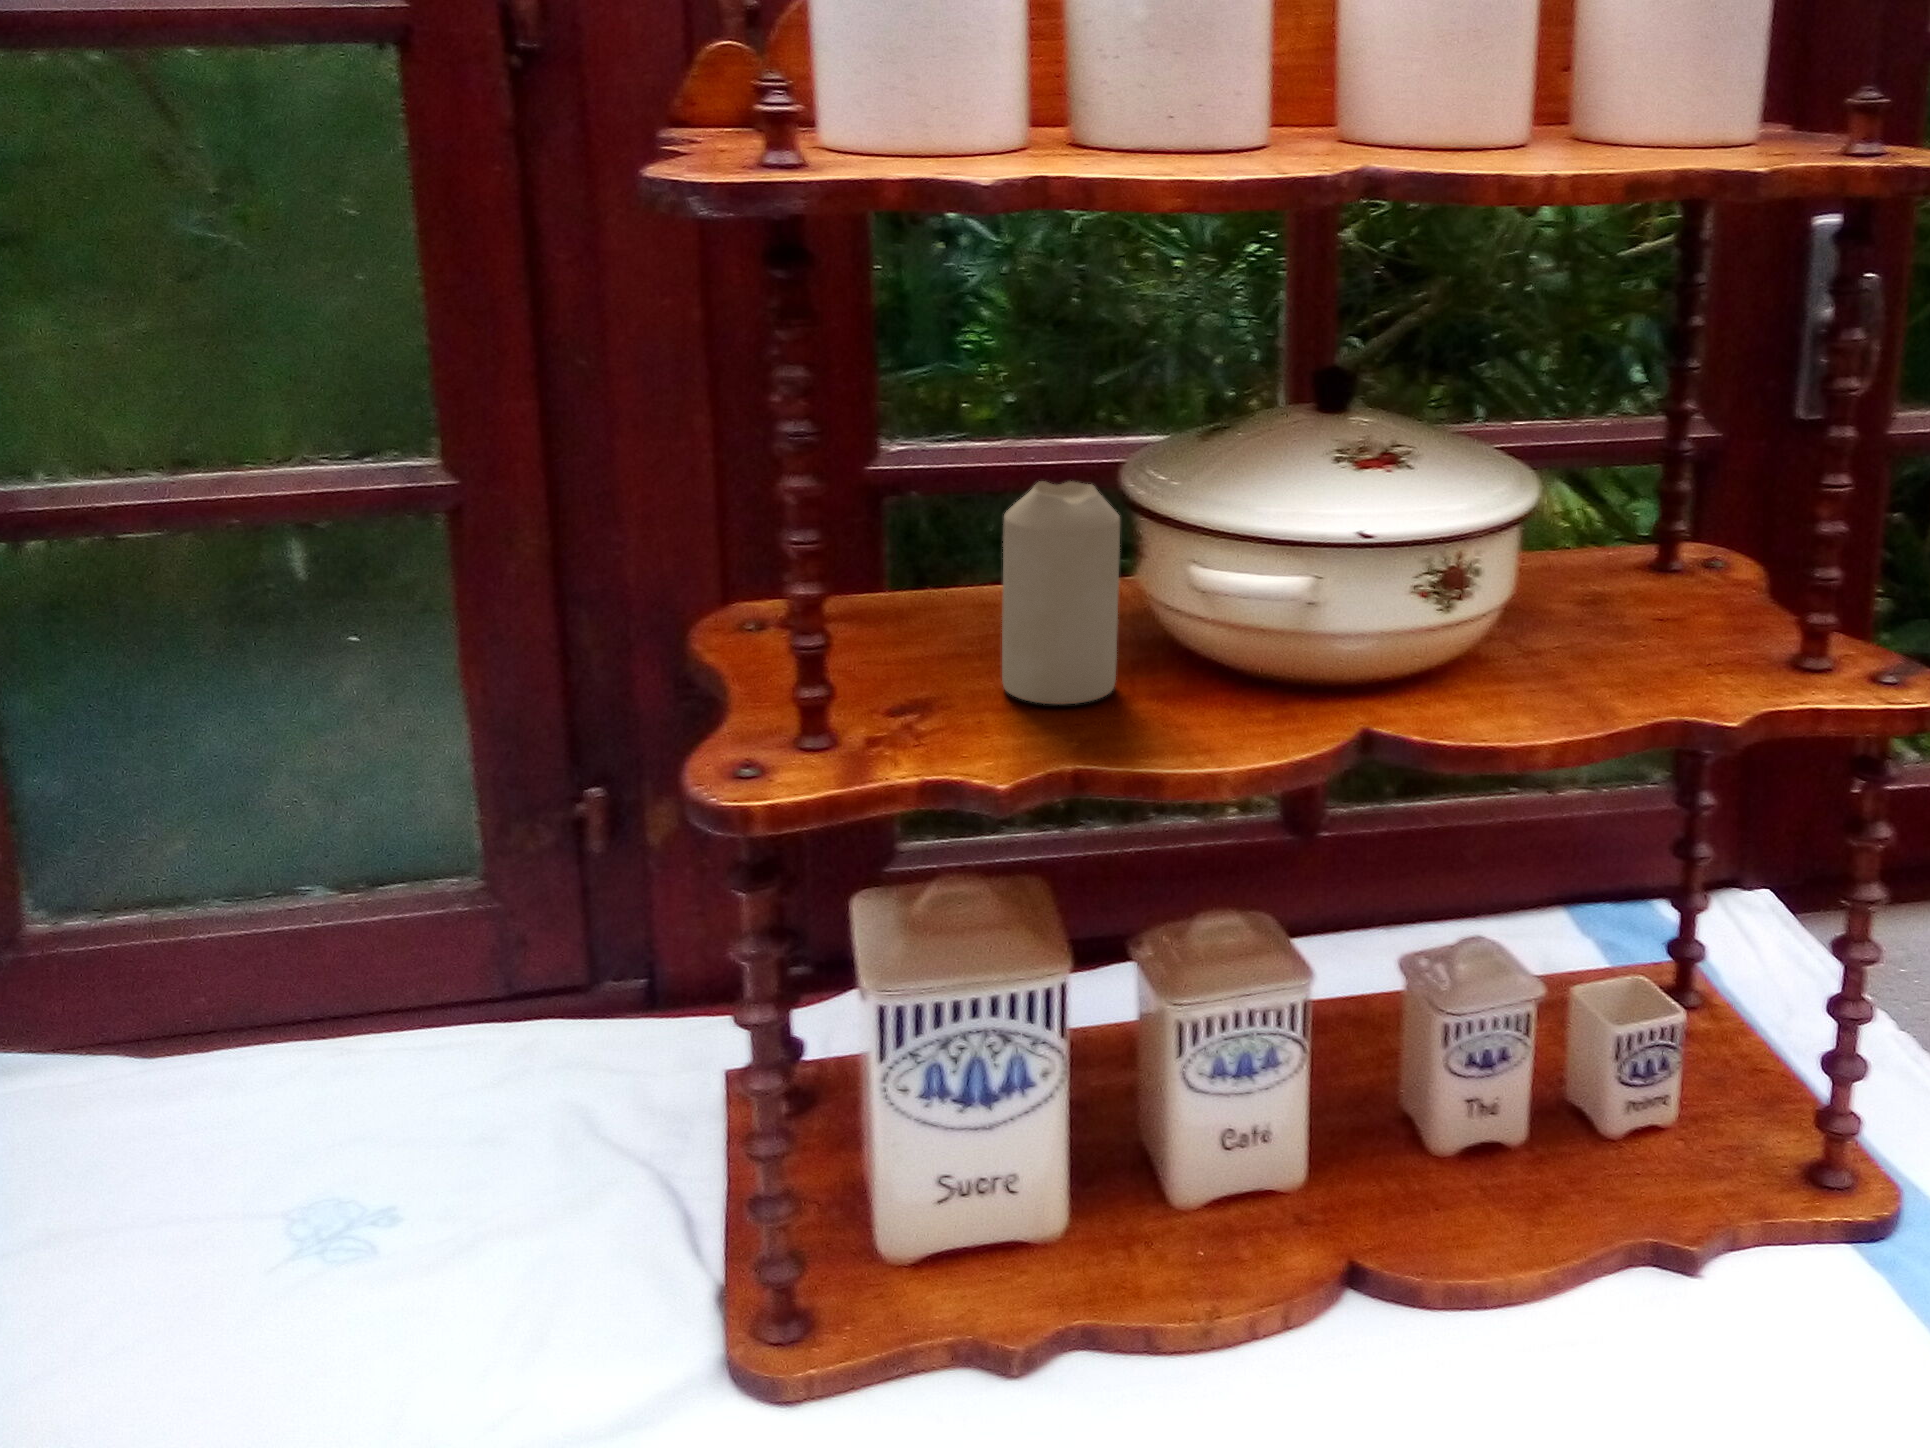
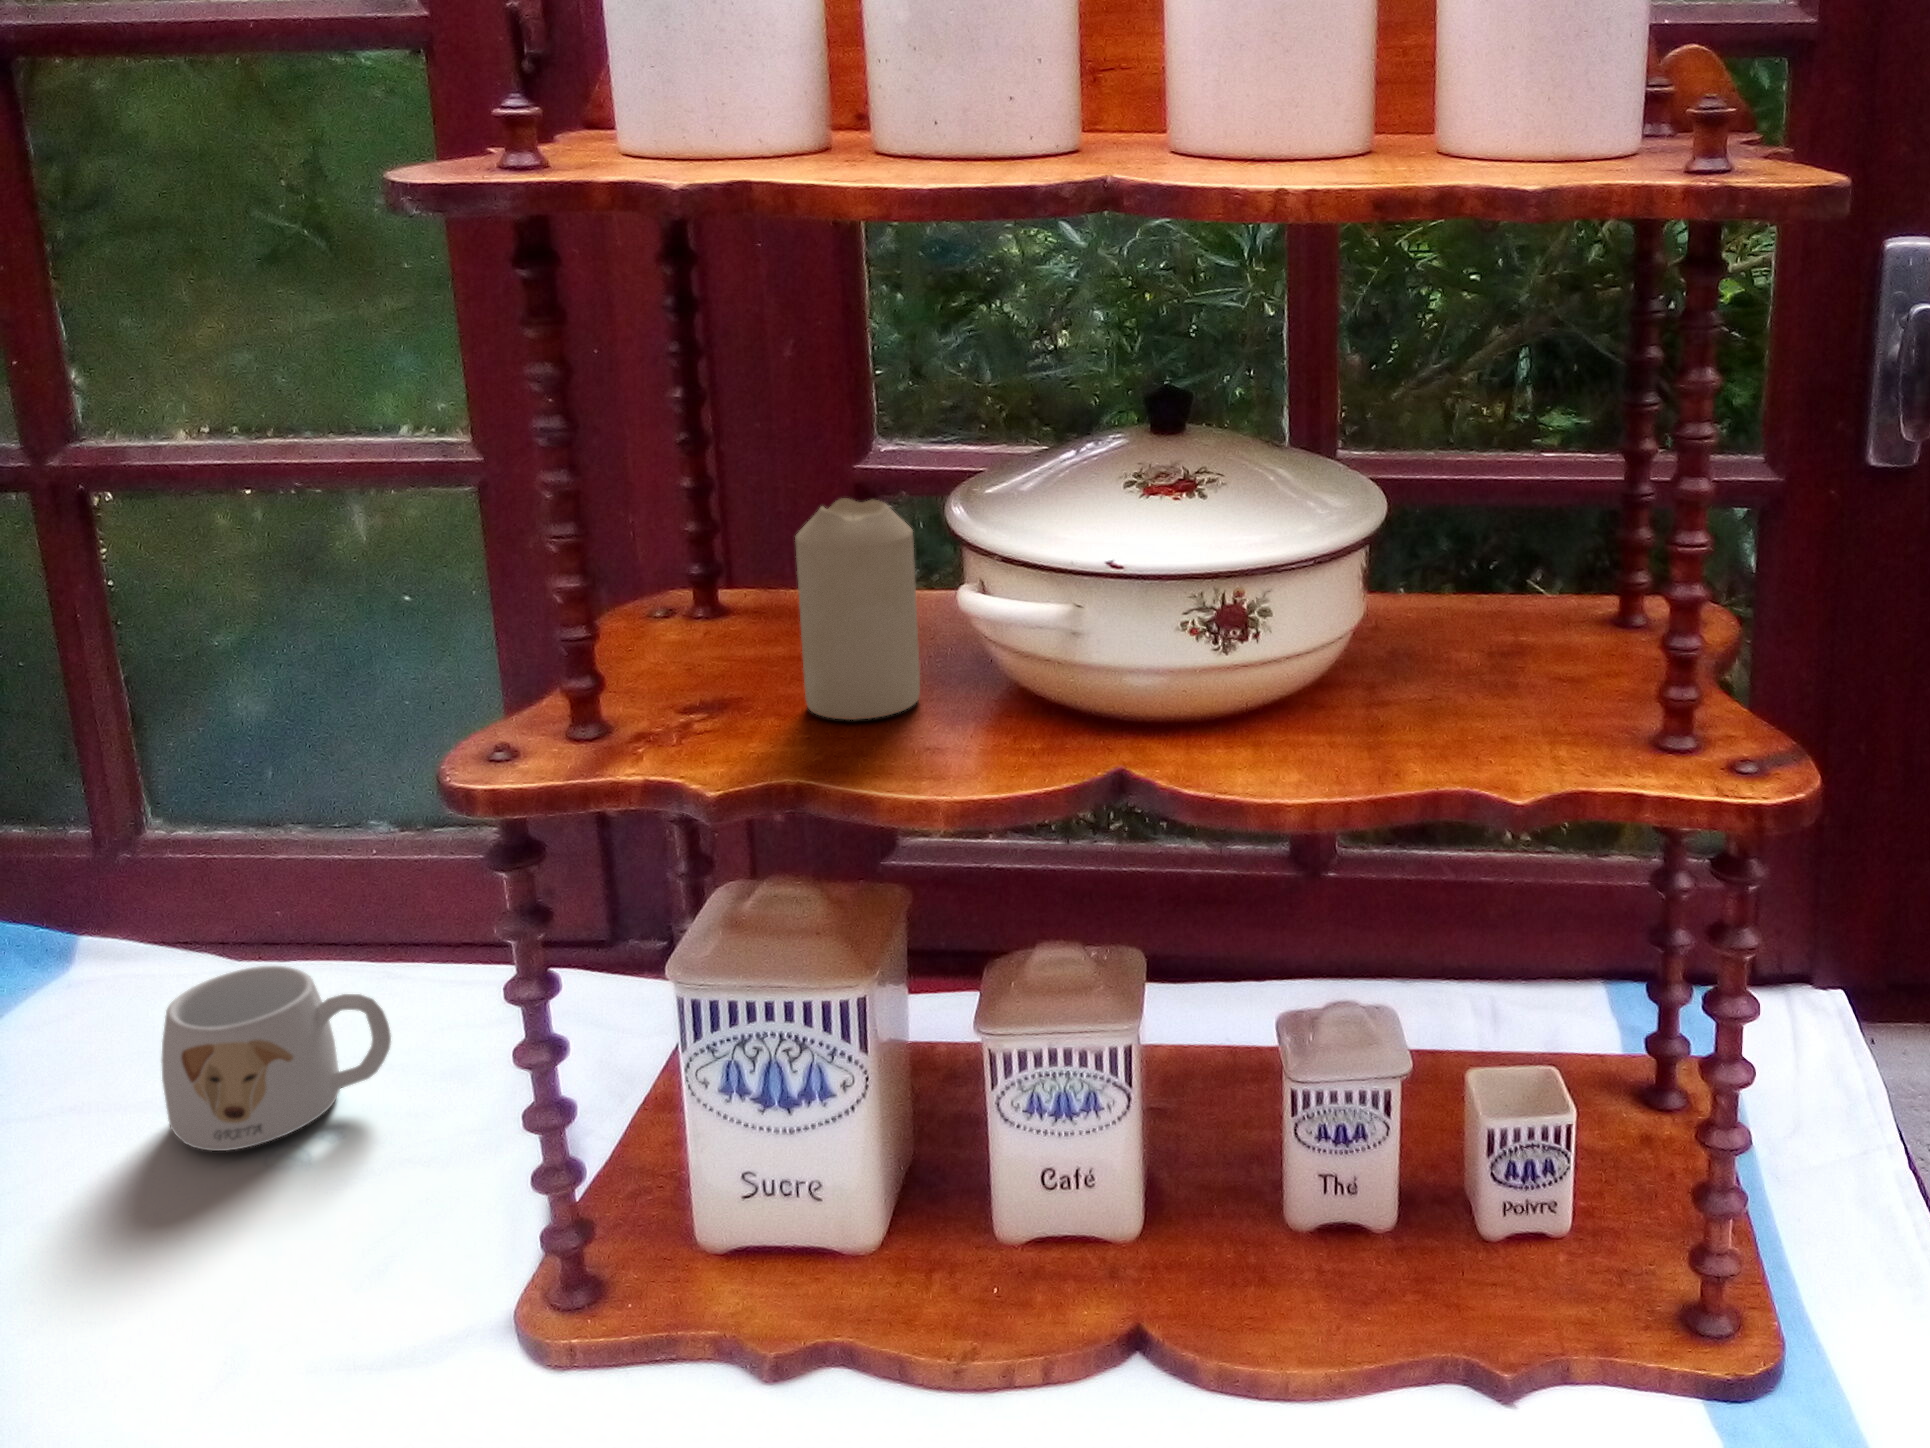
mug: none [150,1046,417,1262] -> present [161,966,391,1151]

